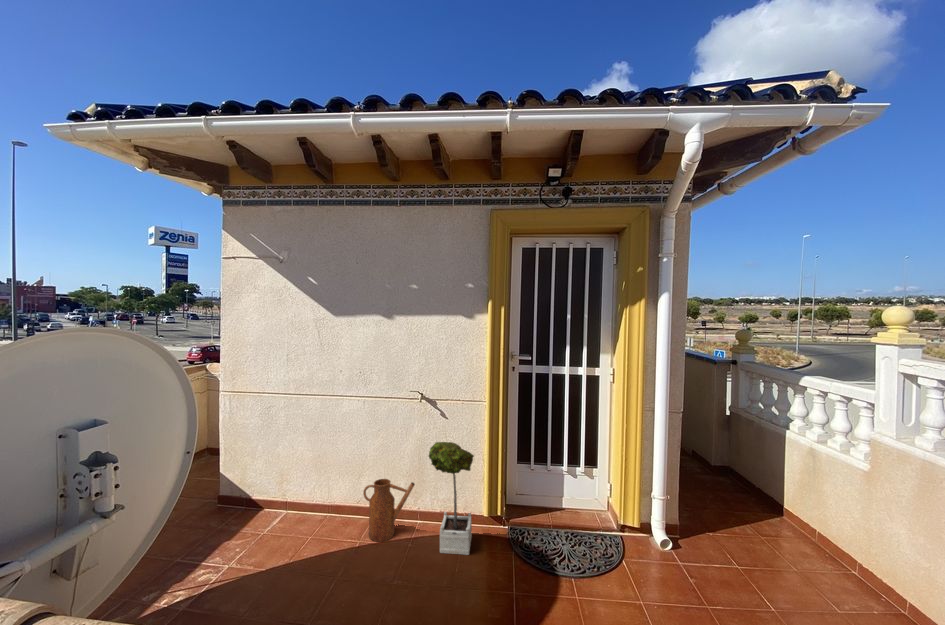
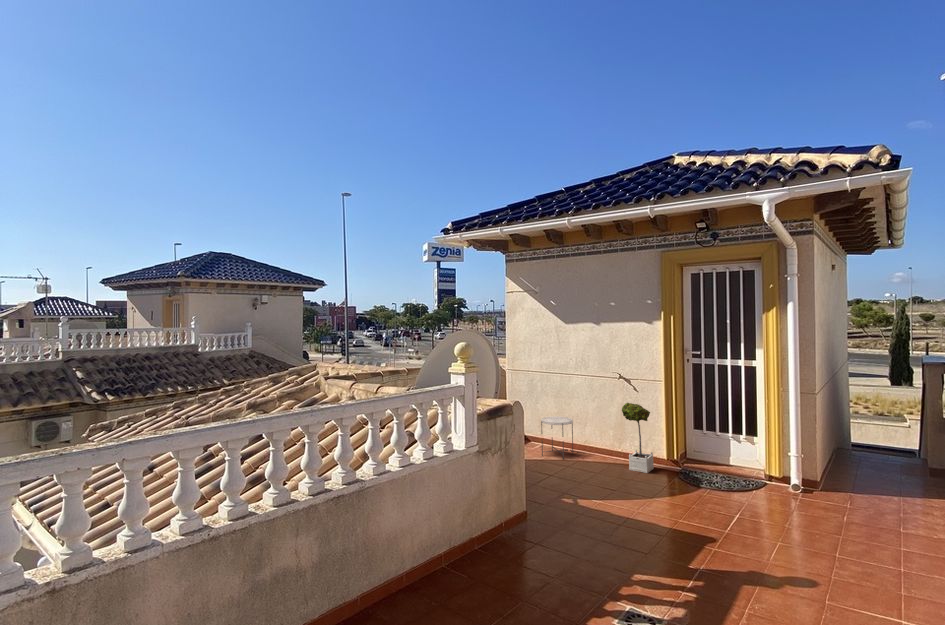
side table: none [283,467,343,552] -> present [541,417,573,459]
watering can: present [363,479,415,542] -> none [585,426,616,462]

